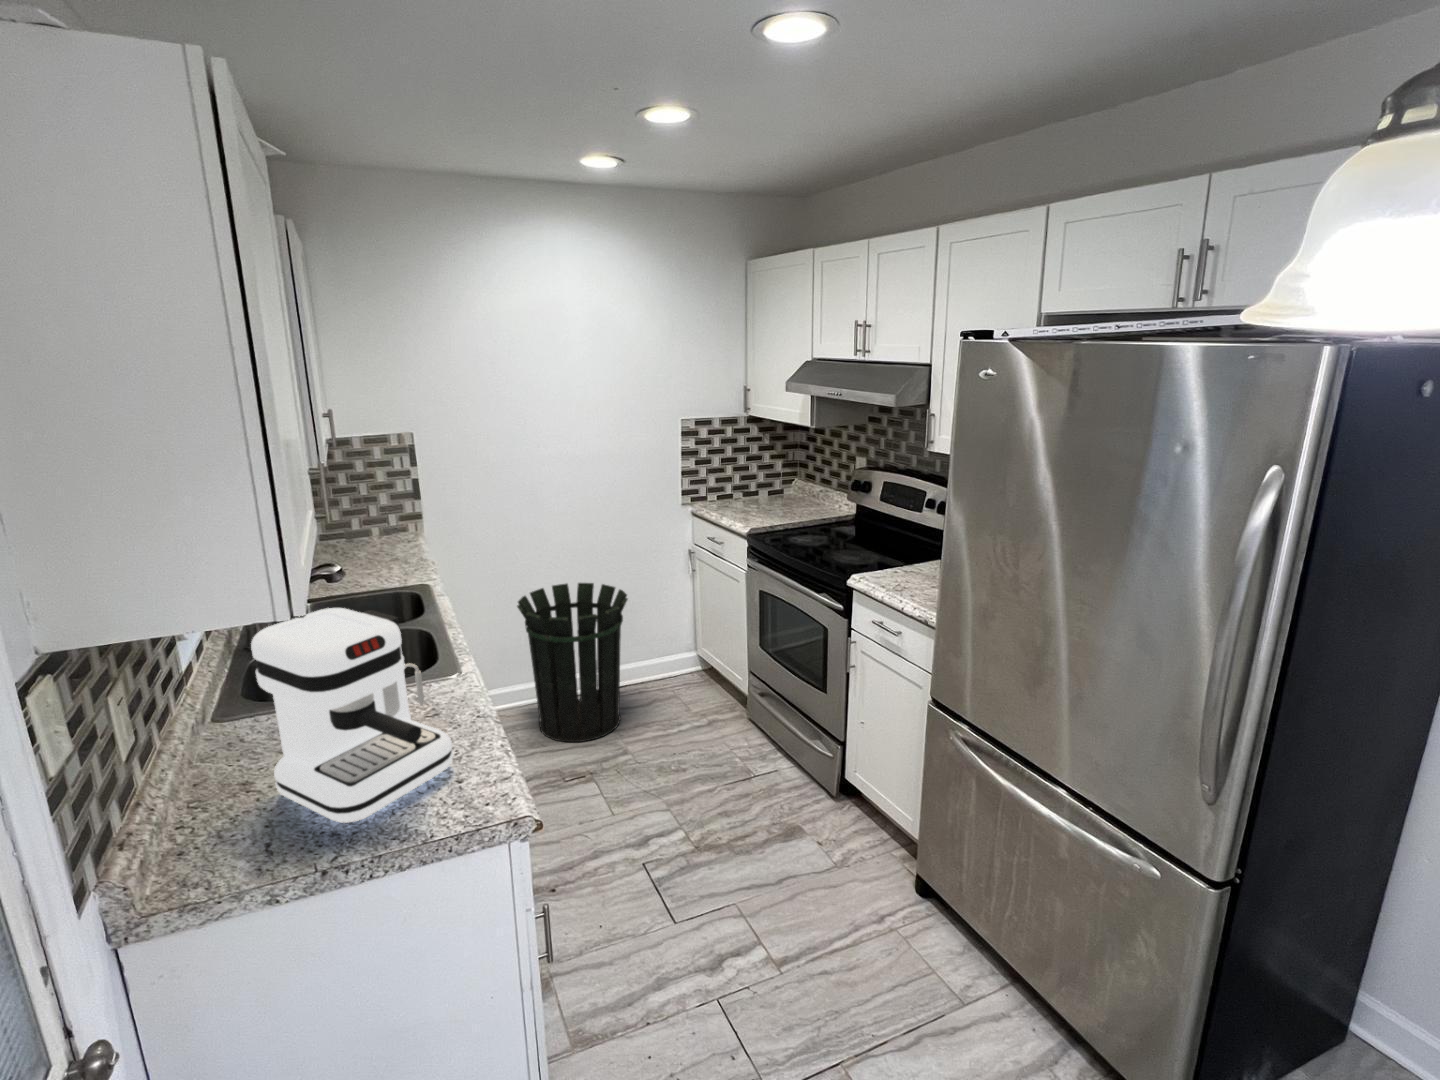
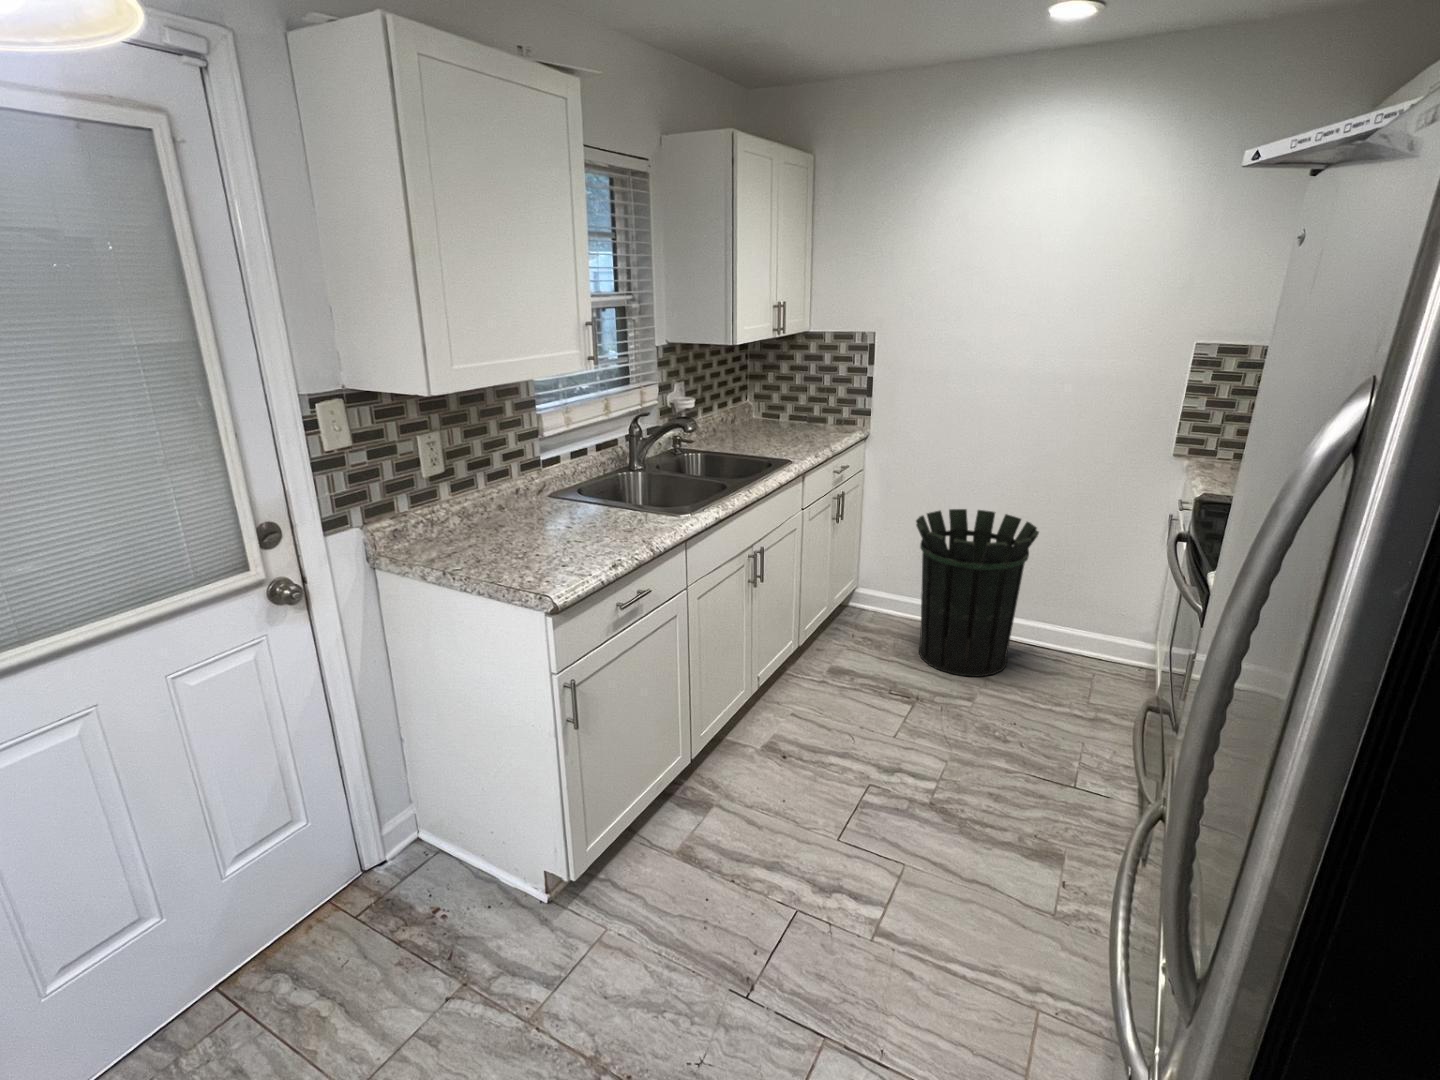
coffee maker: present [251,608,453,823] -> none [465,413,584,556]

